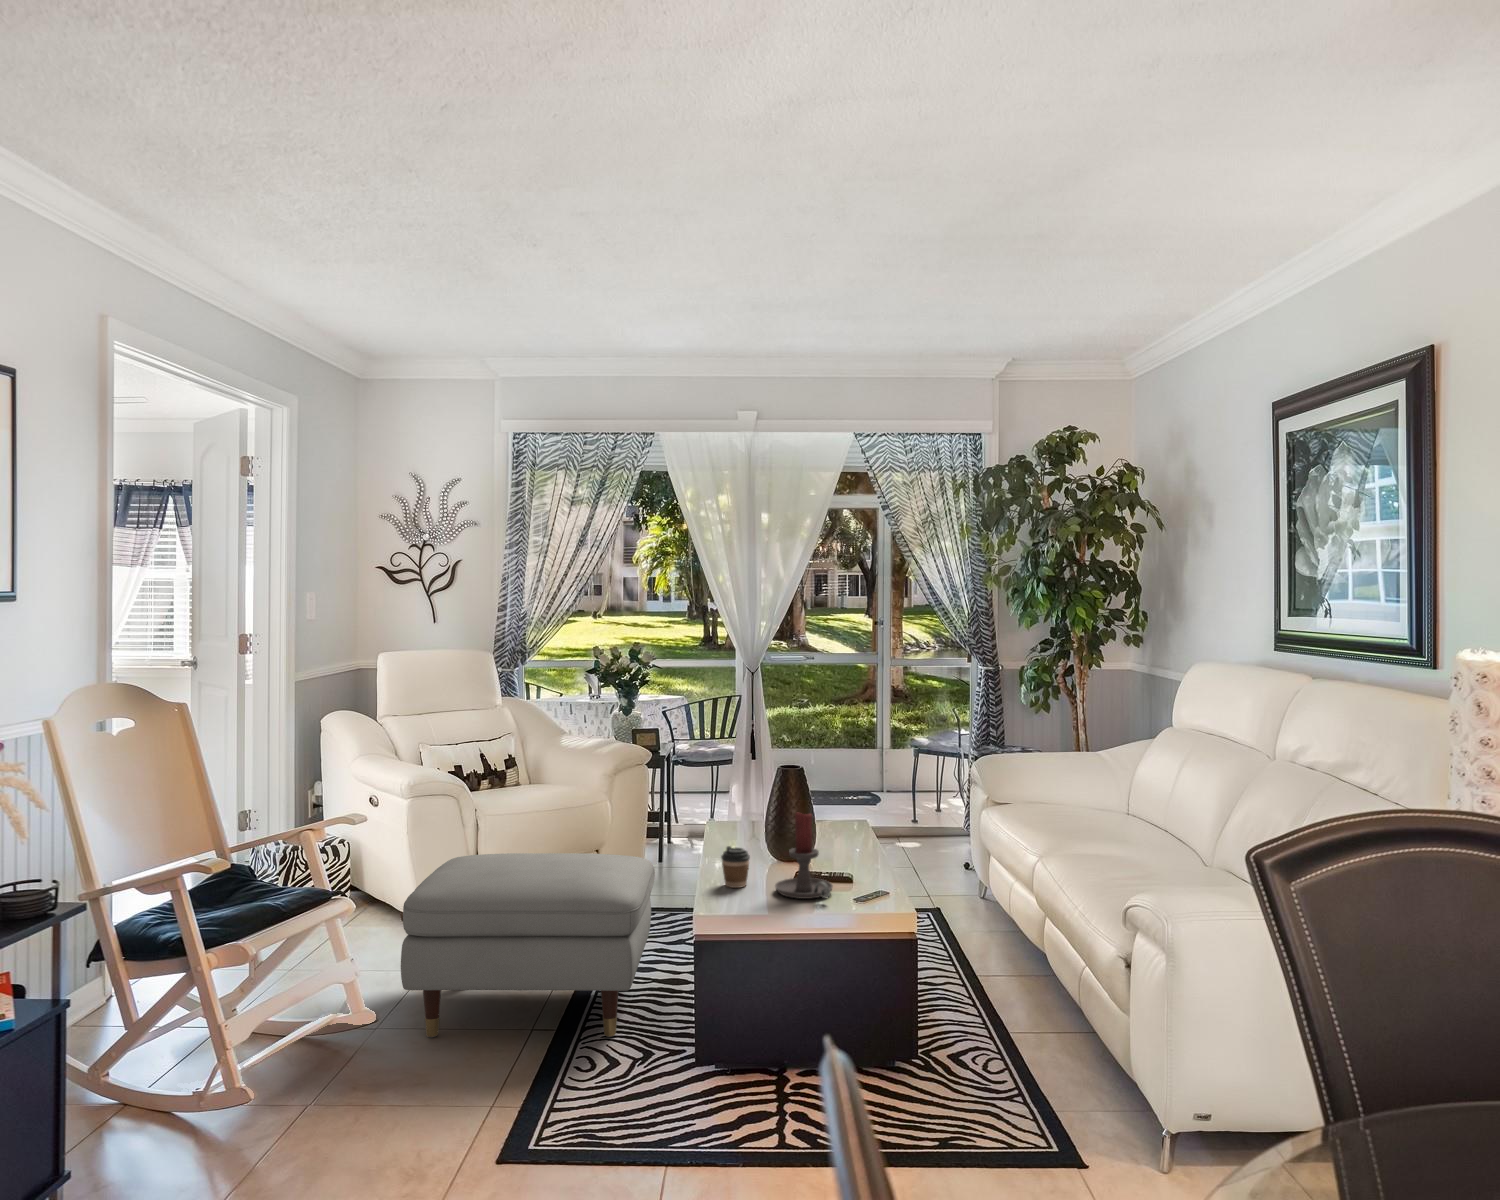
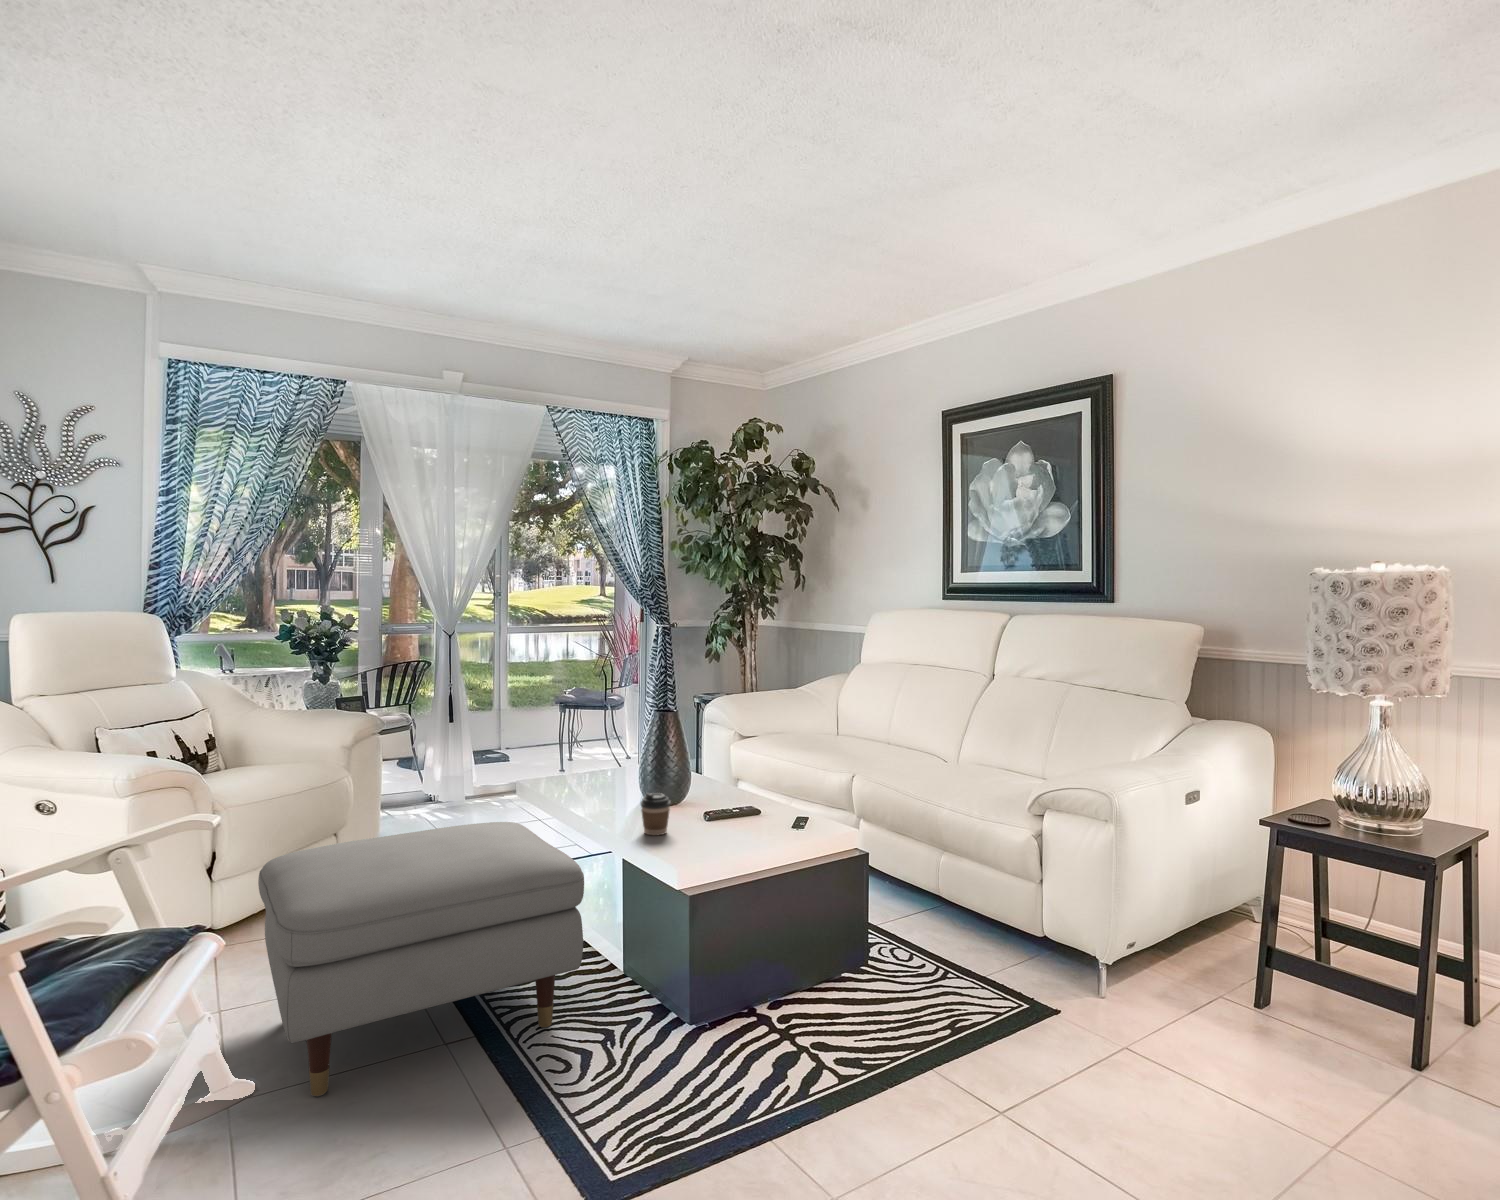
candle holder: present [775,812,833,899] -> none [700,748,771,835]

